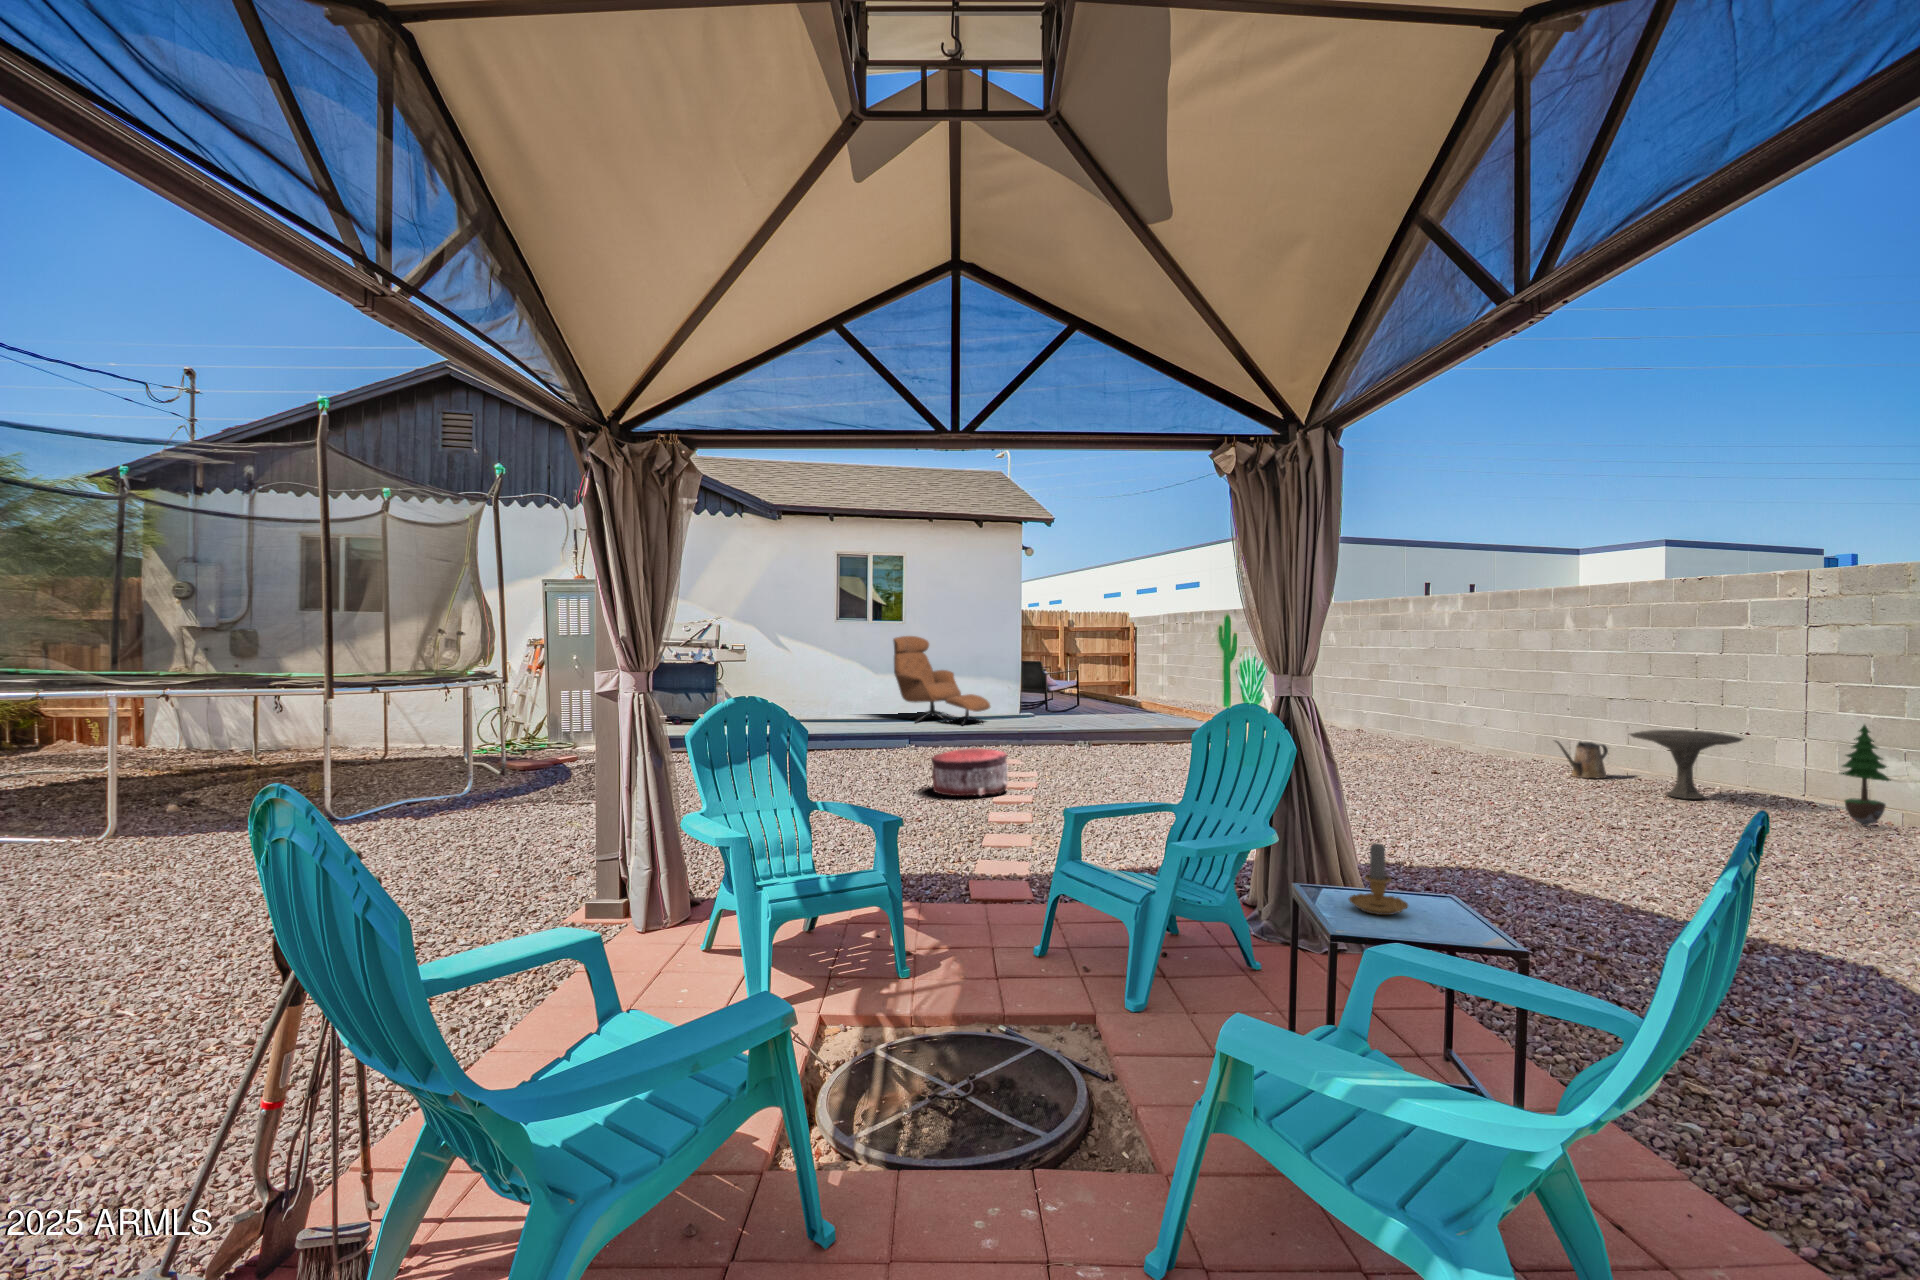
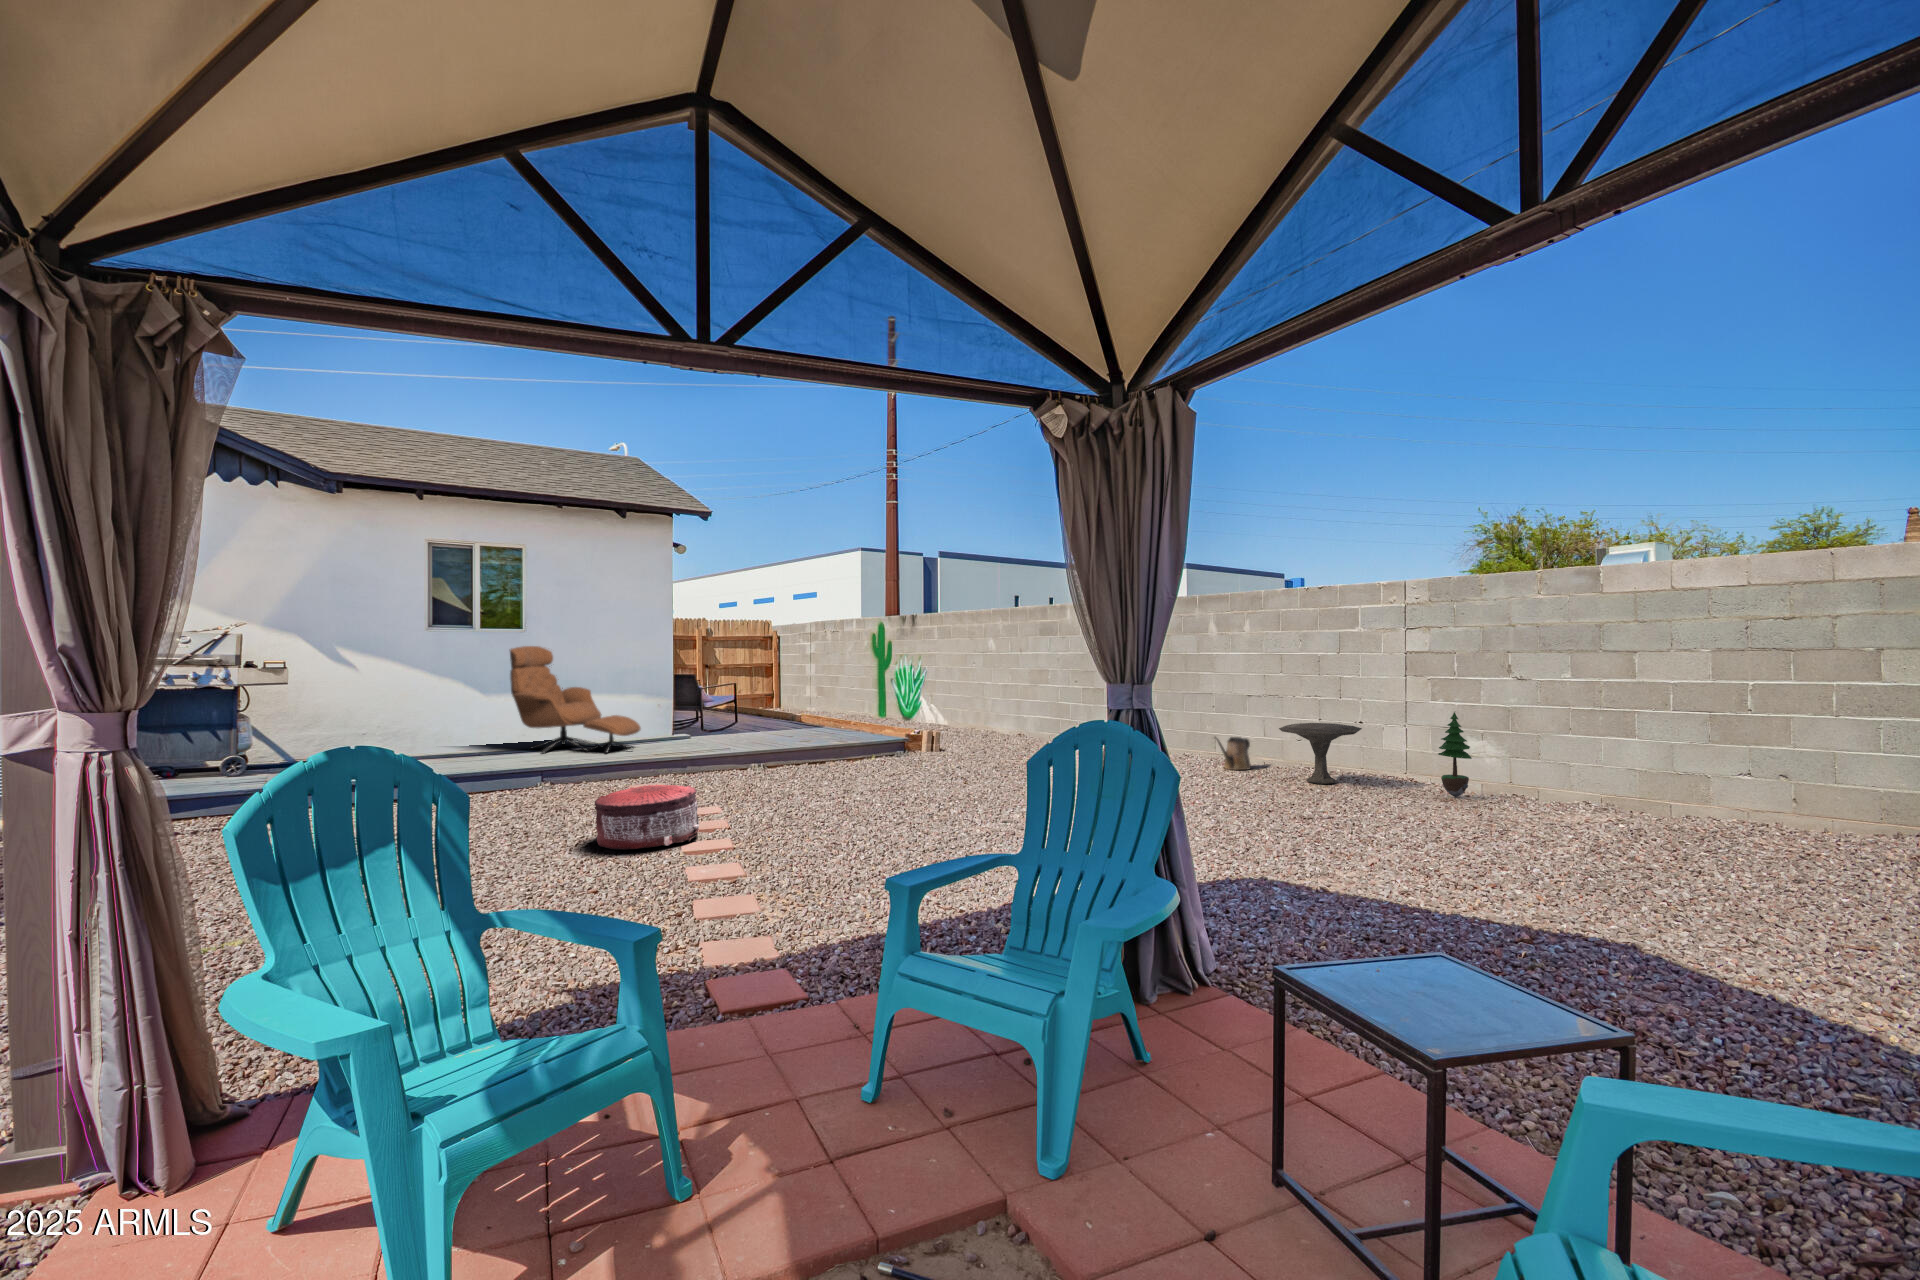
candle: present [1348,843,1408,915] -> none [1397,904,1494,1006]

